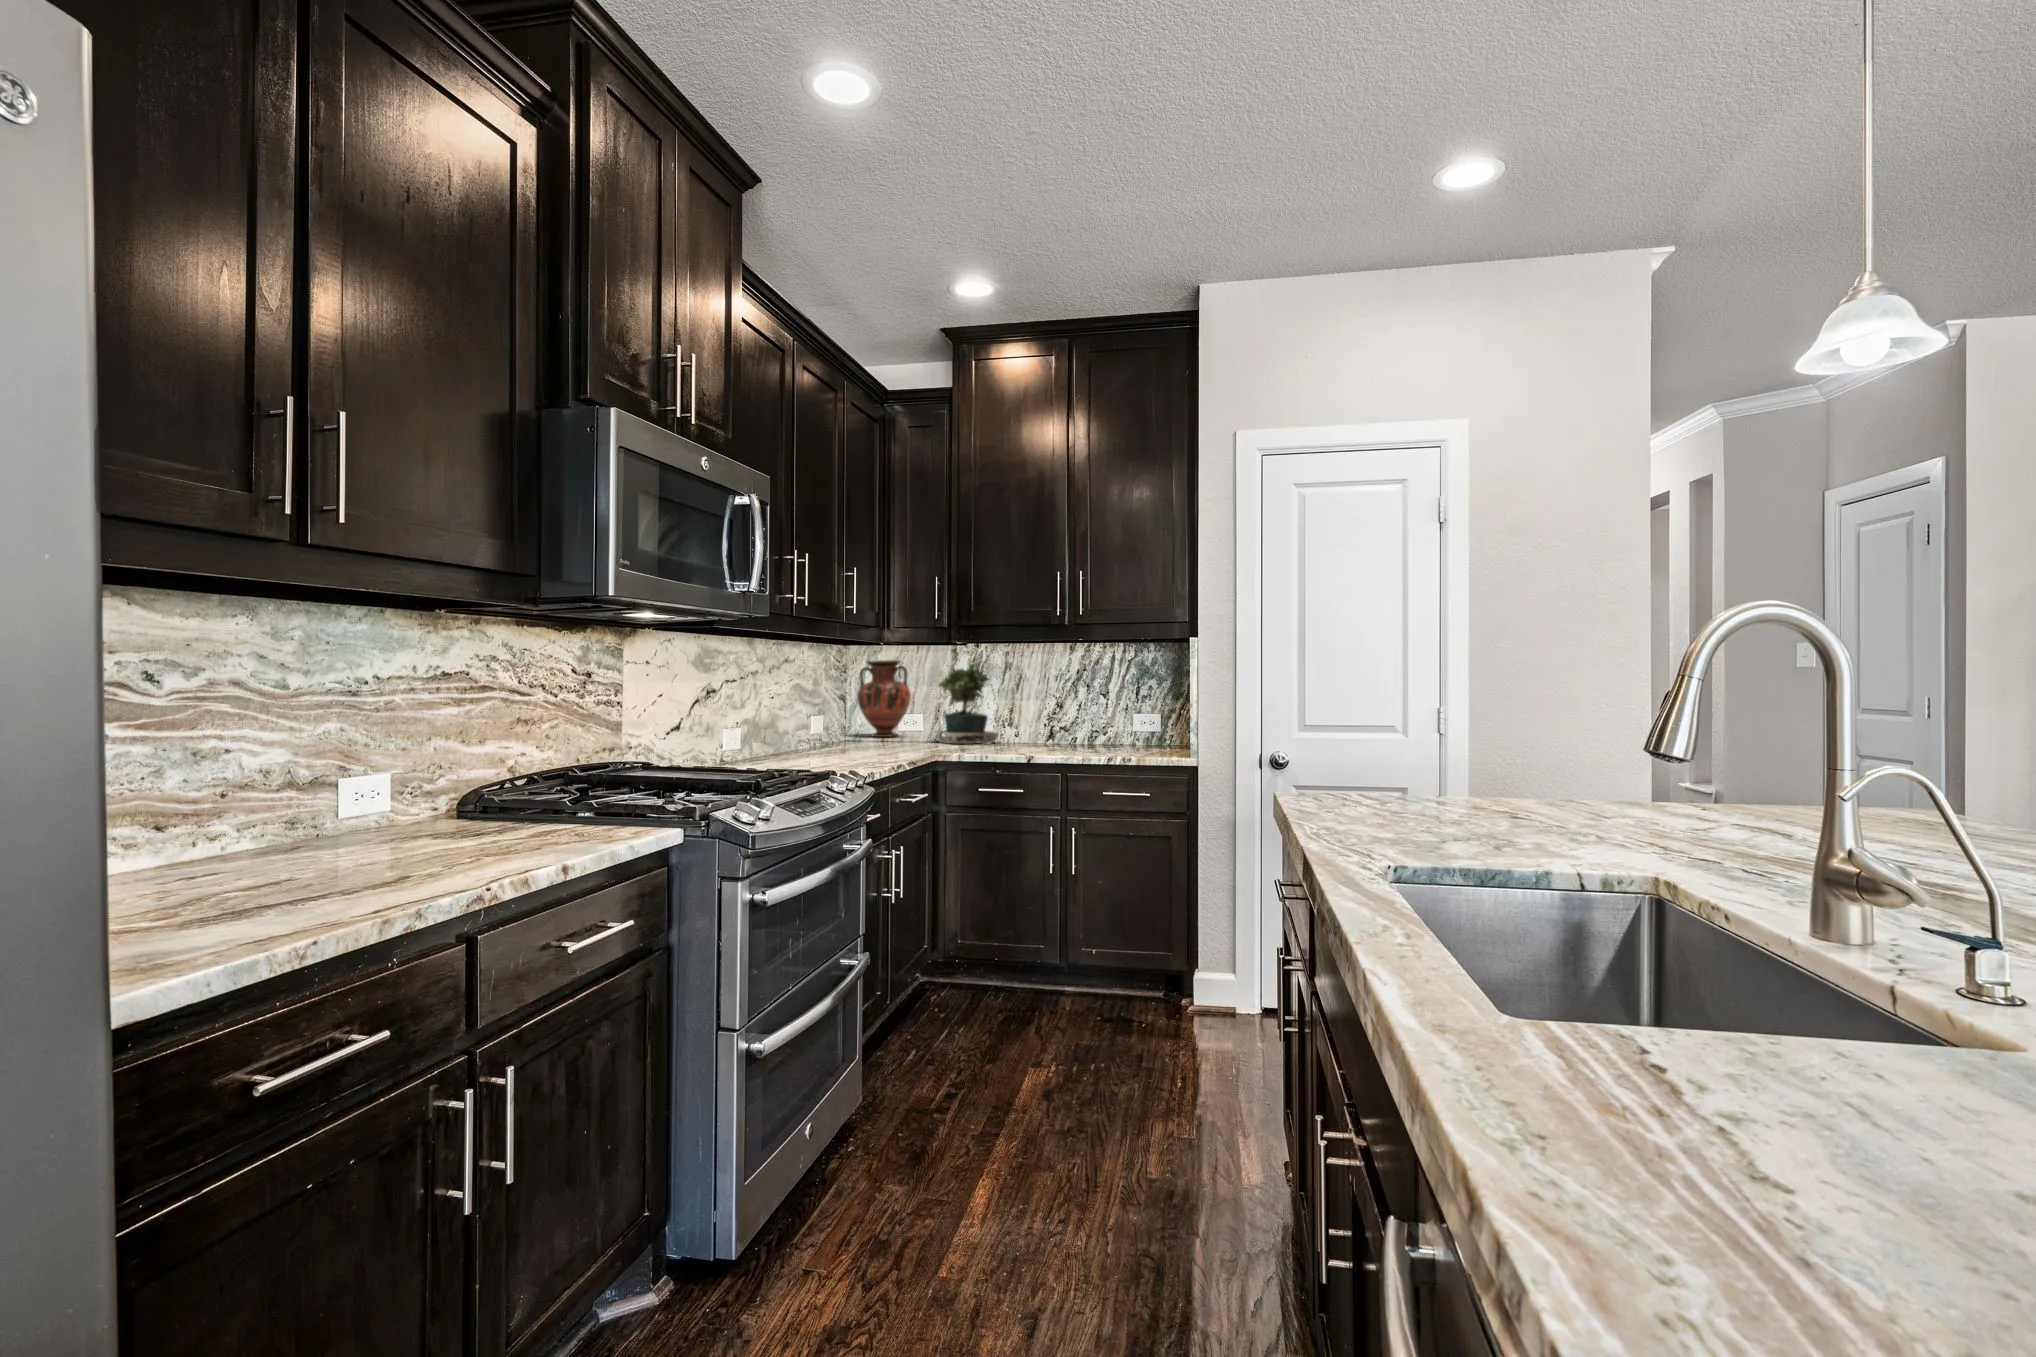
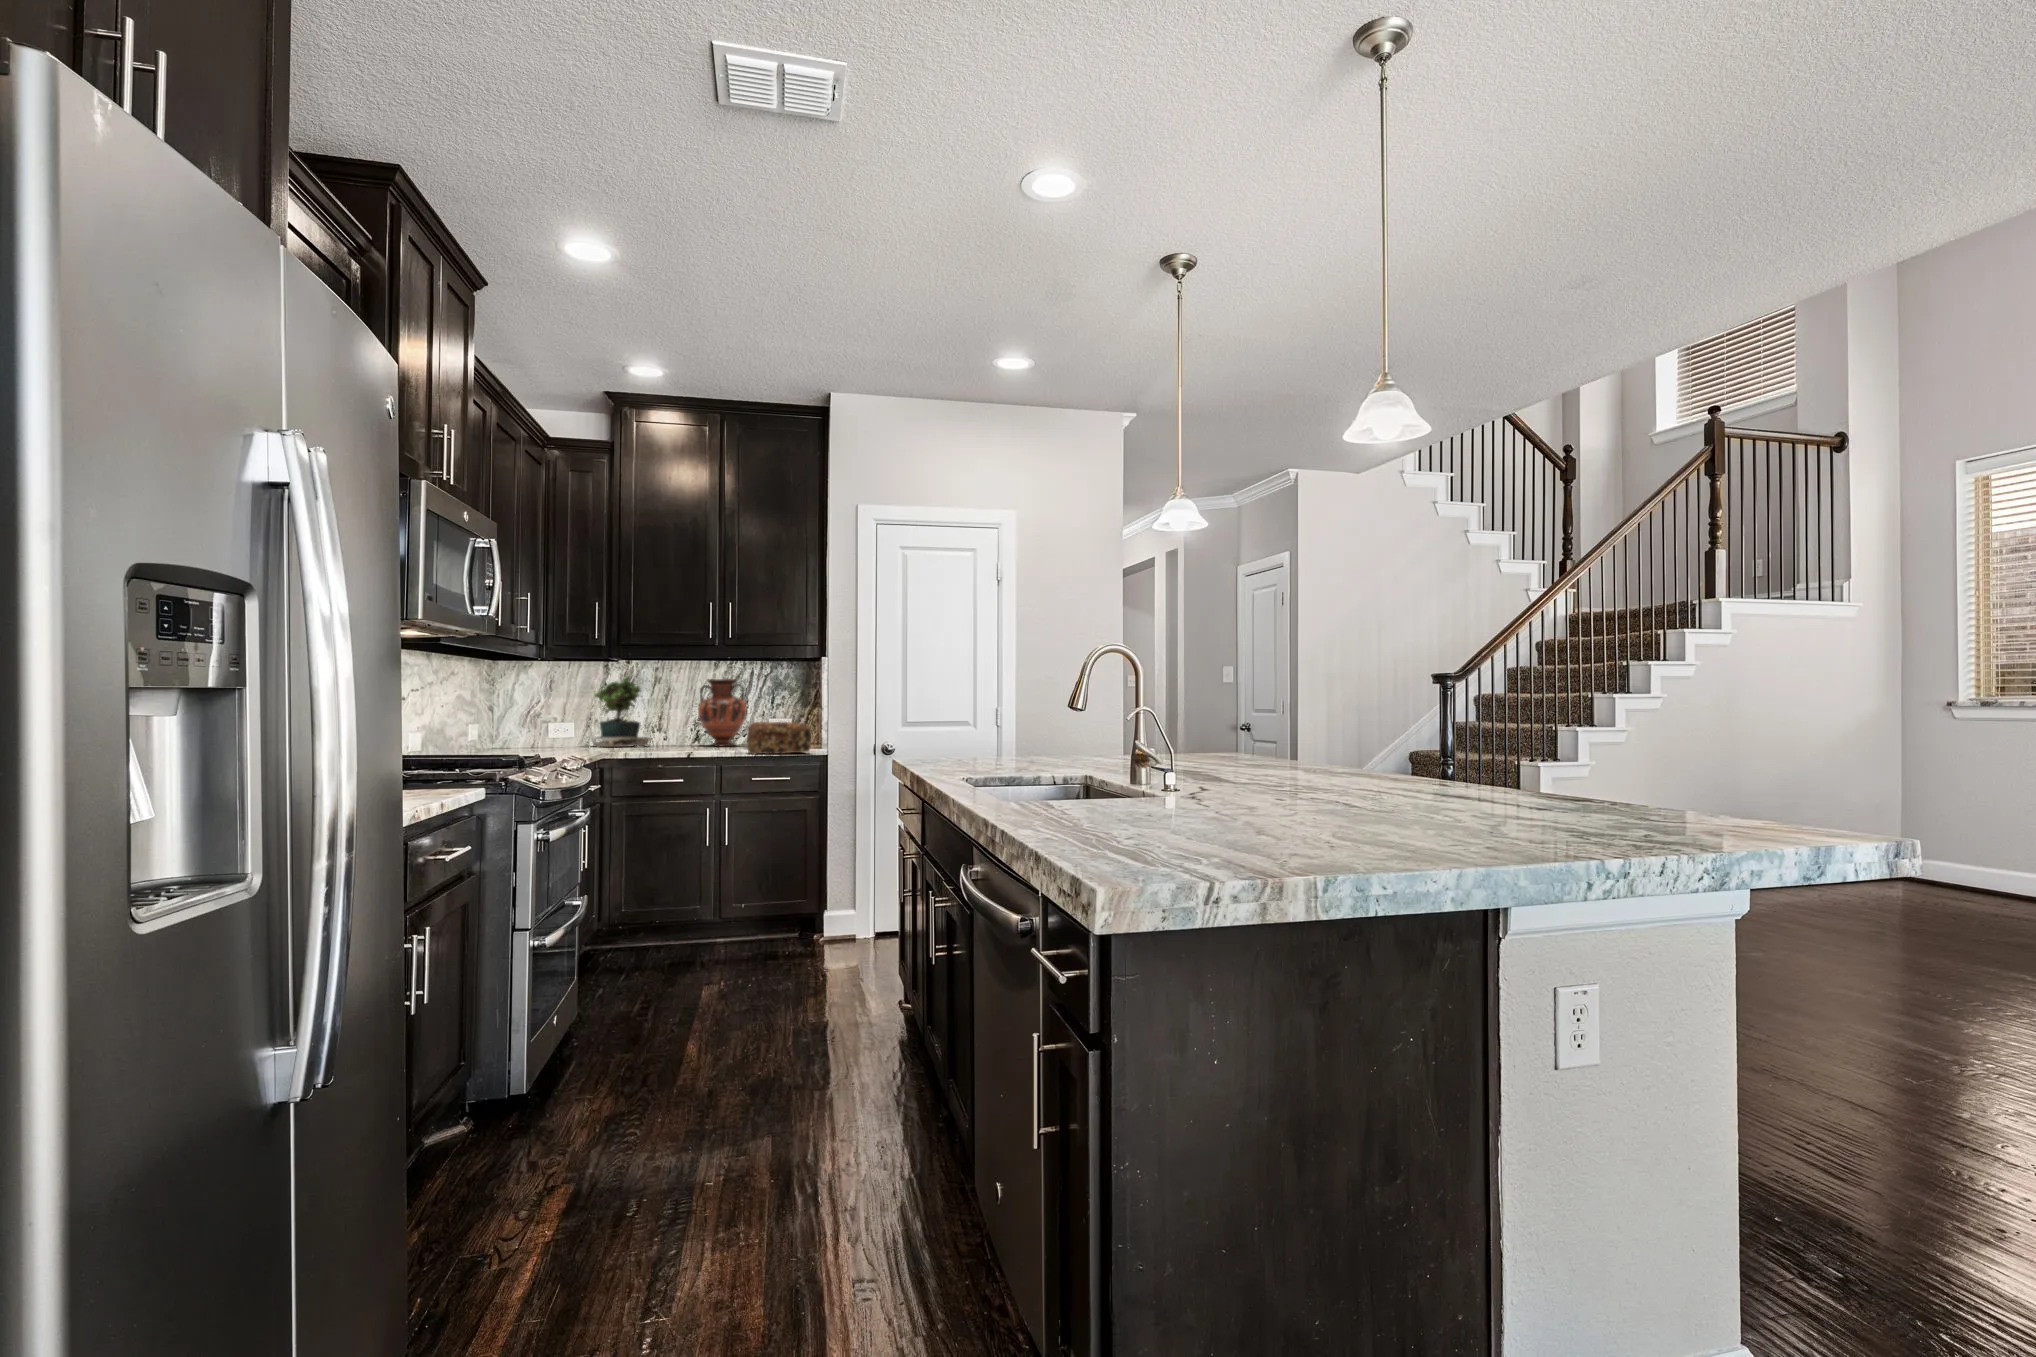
vase: present [857,660,911,737] -> present [698,679,747,746]
bread loaf: none [1098,721,1175,762] -> present [747,722,811,754]

